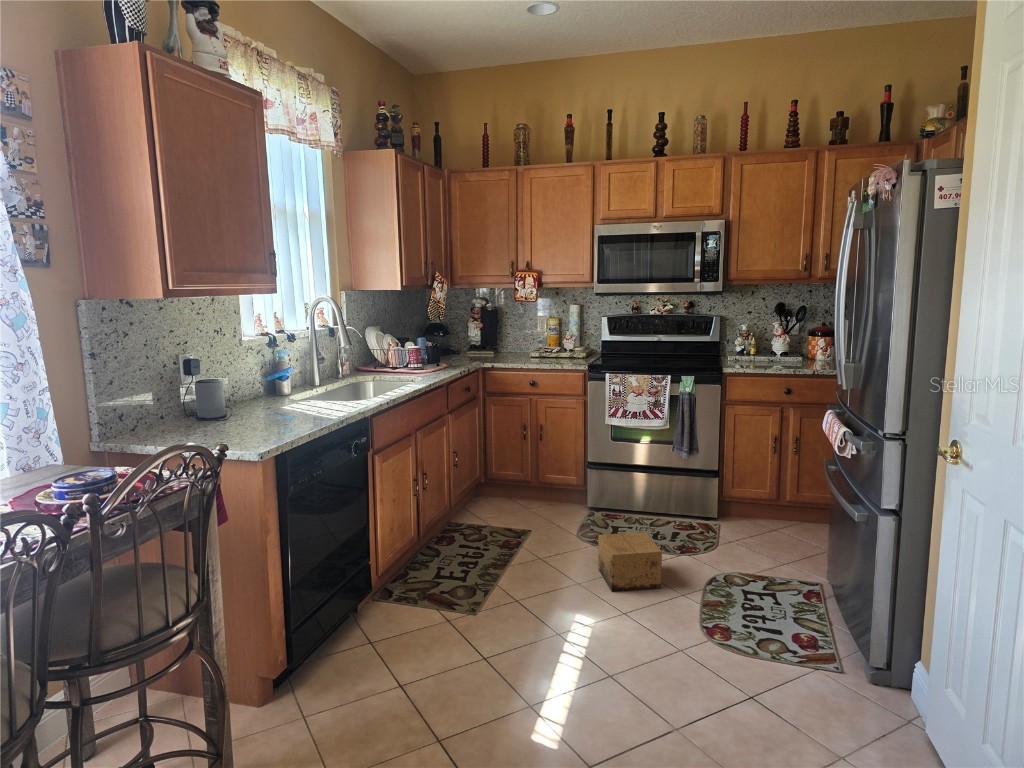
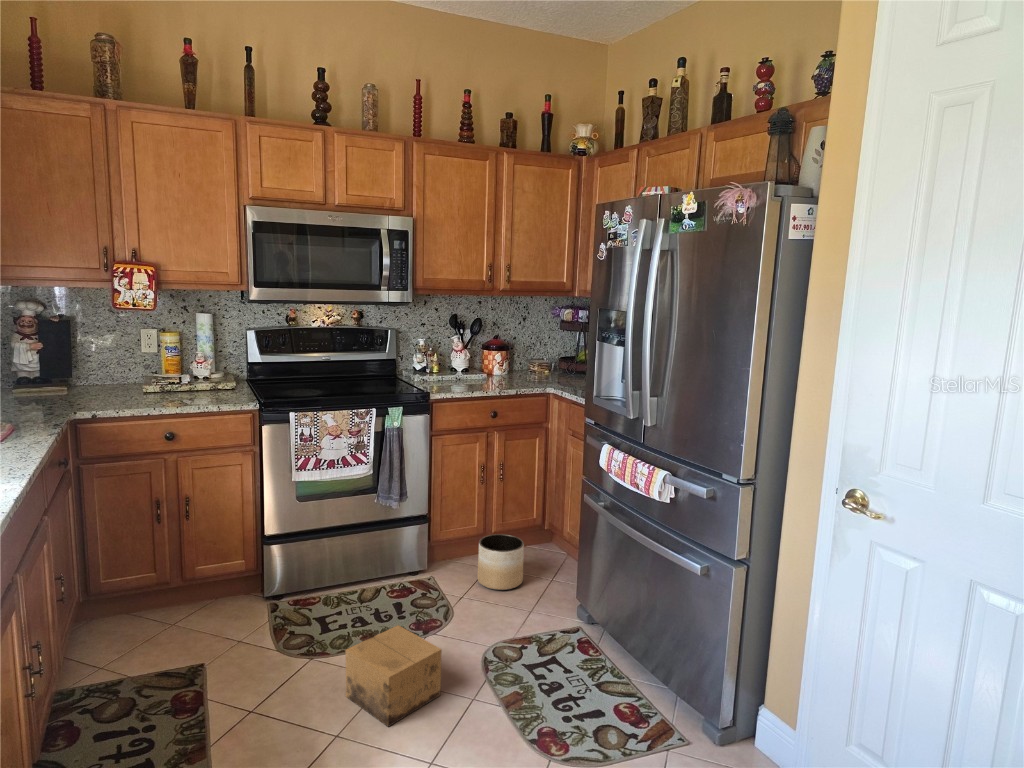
planter: none [754,497,800,546] -> present [477,534,524,590]

